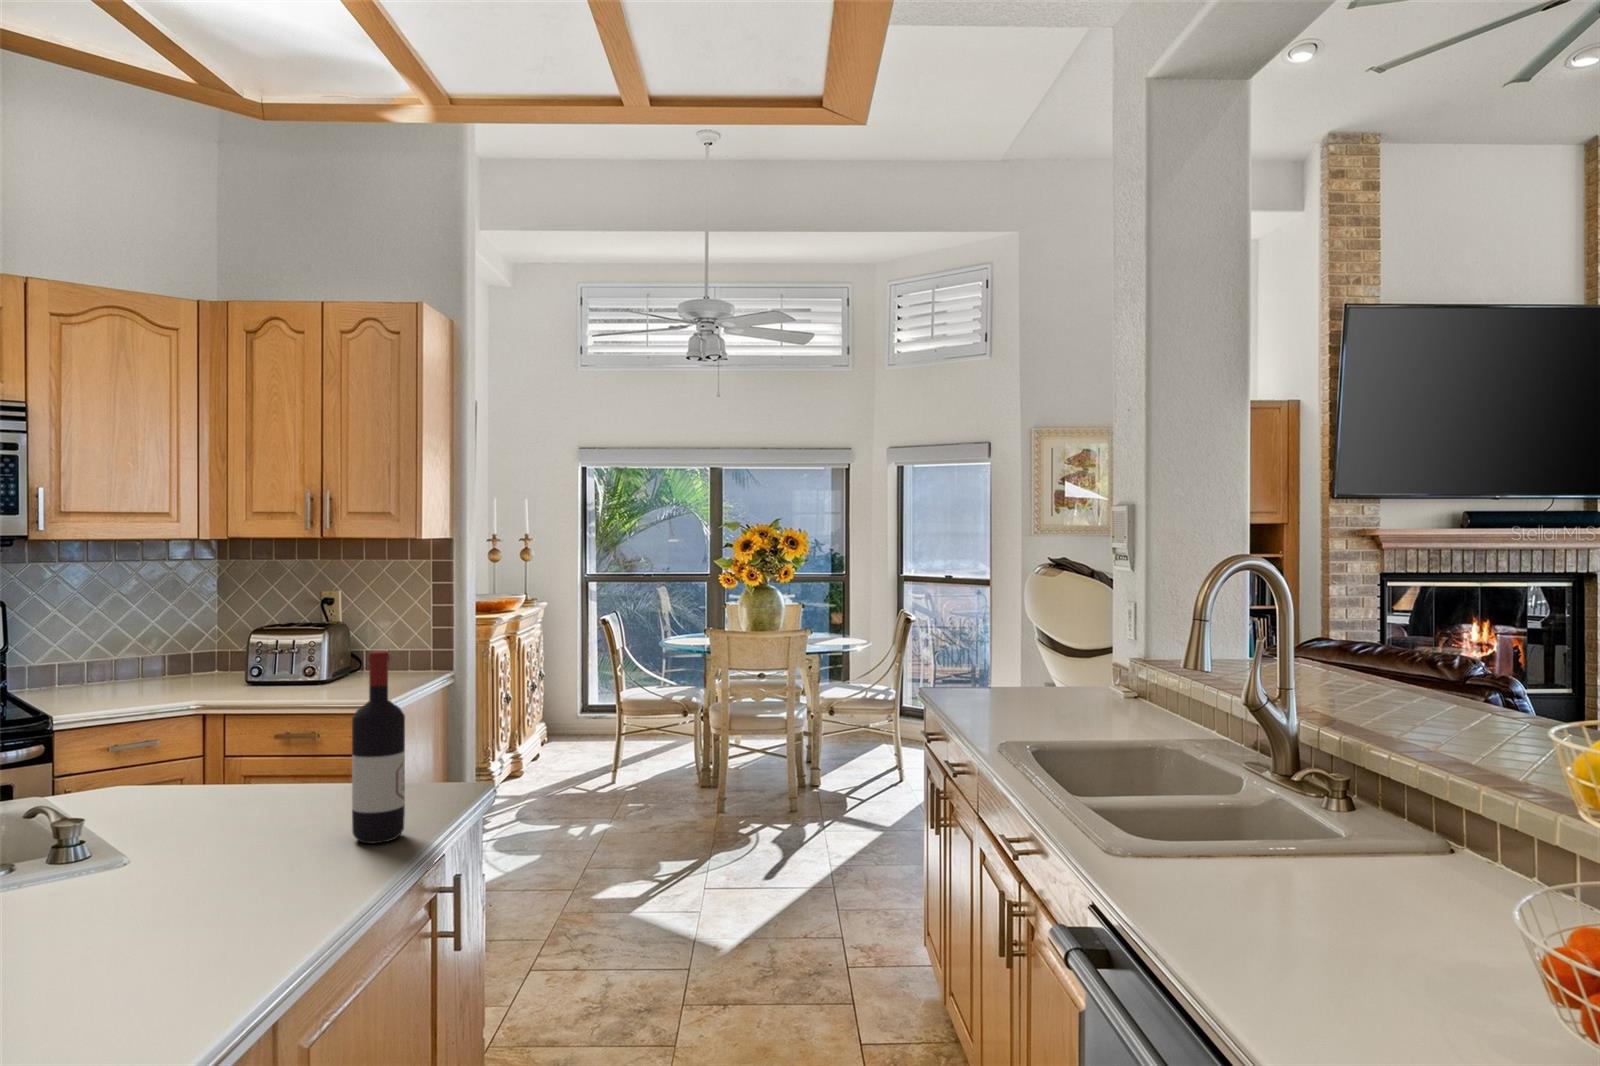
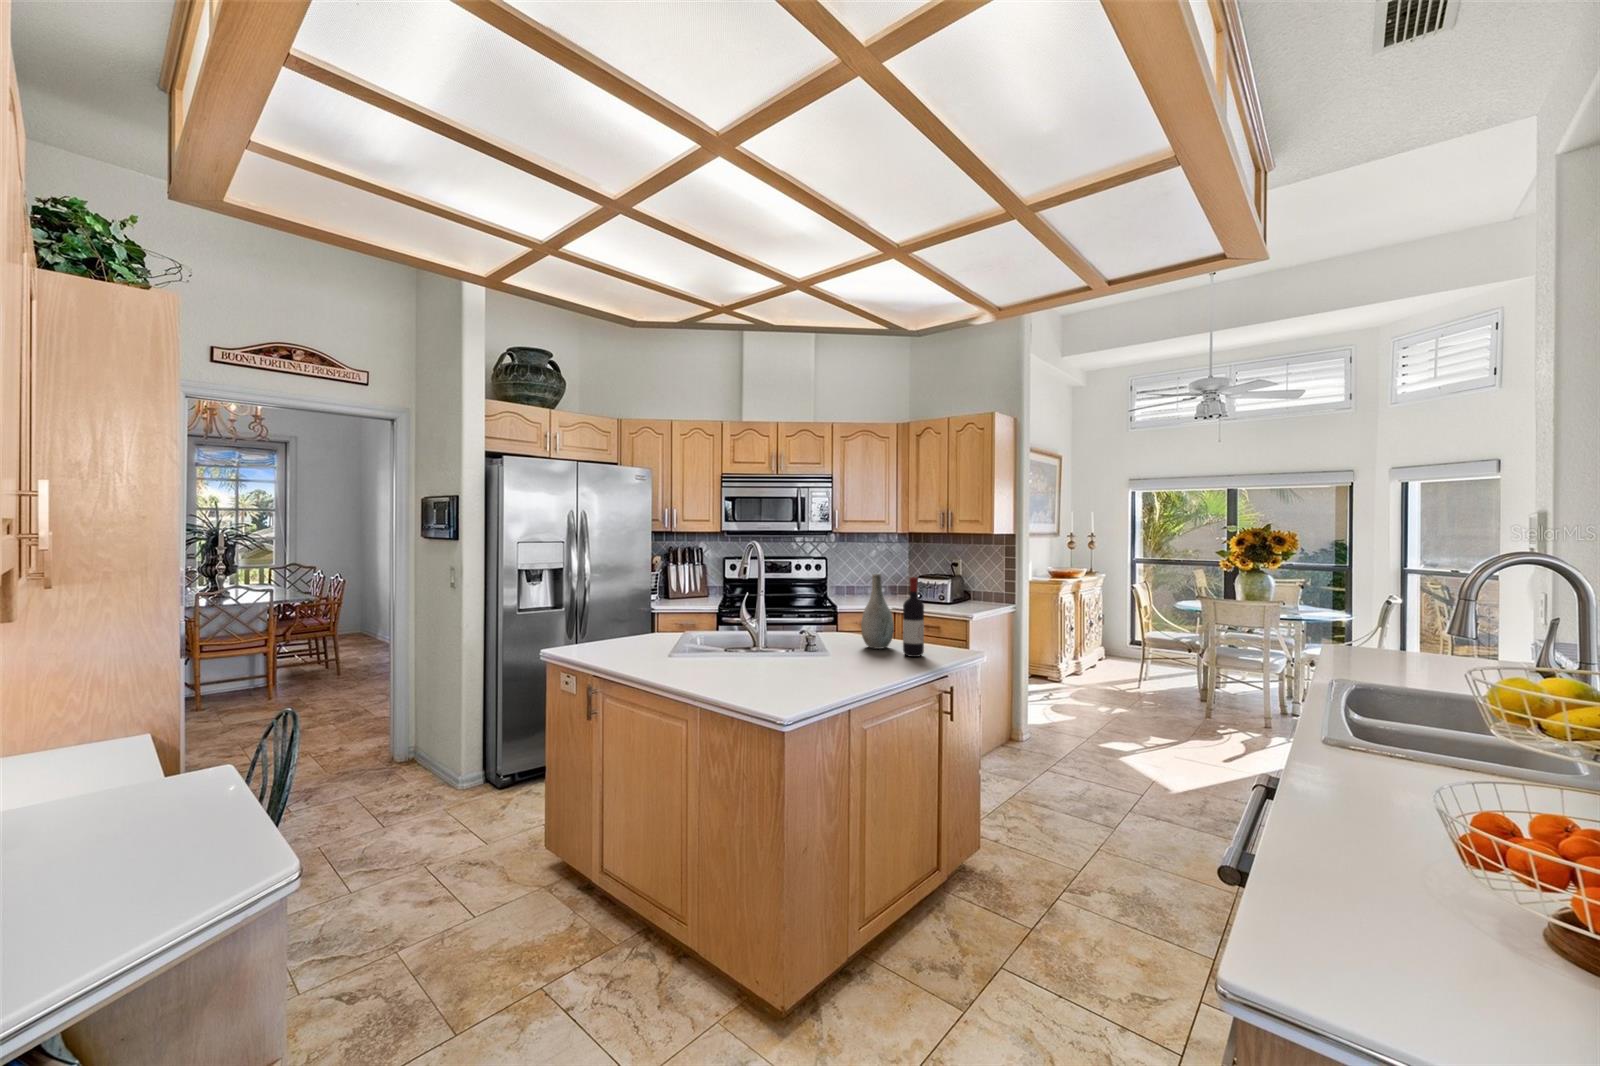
vase: none [223,647,314,837] -> present [861,574,894,649]

